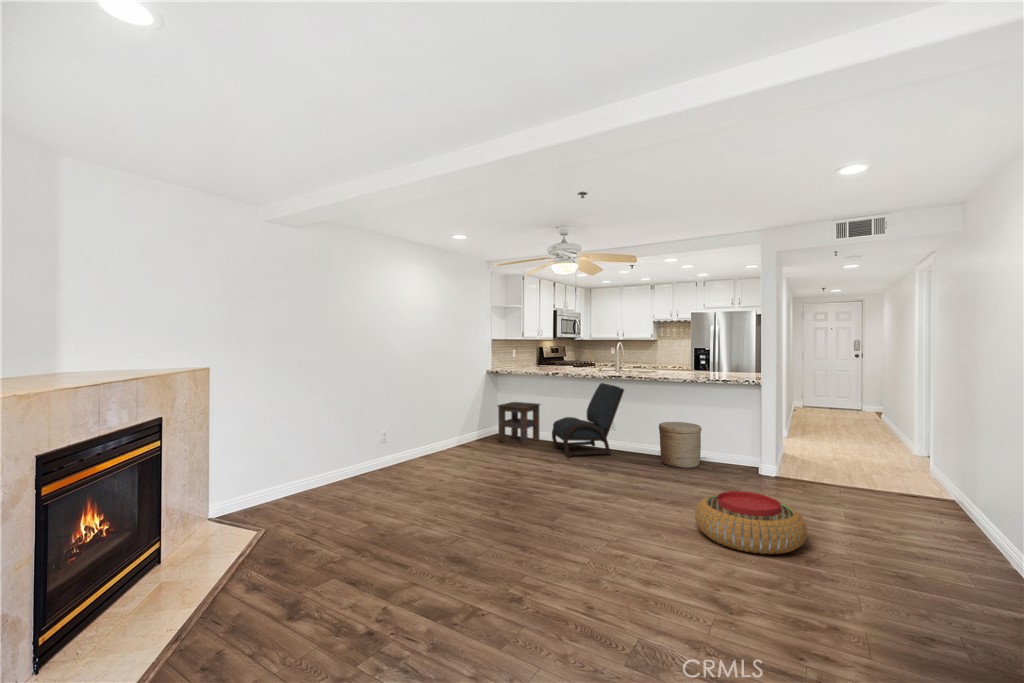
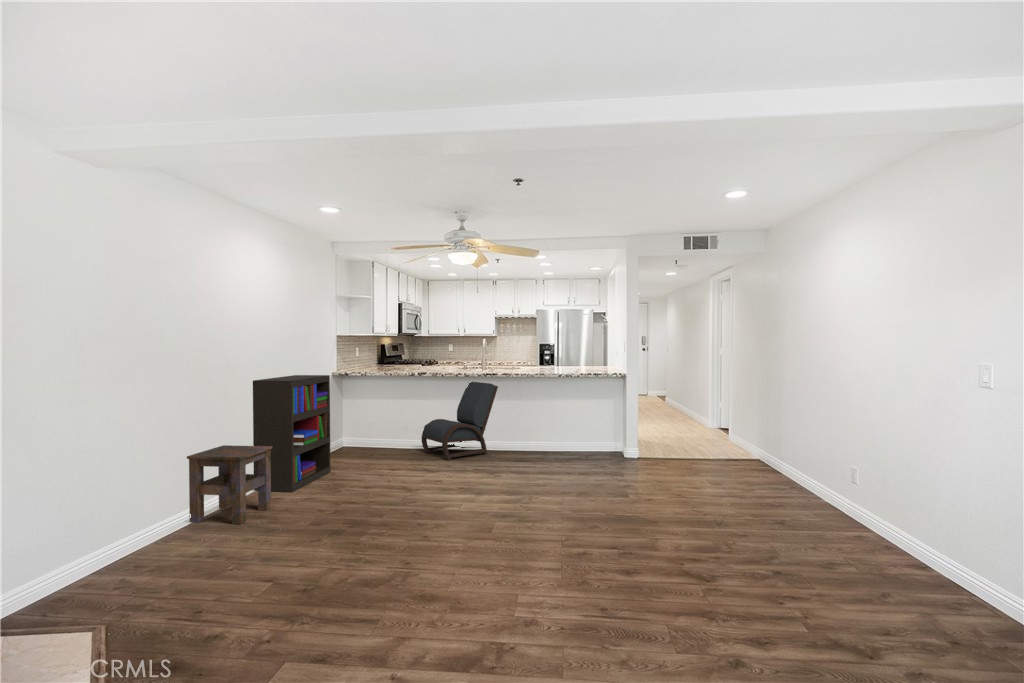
bookshelf: none [391,372,461,471] -> present [253,375,331,492]
side table: present [498,402,540,445] -> present [187,445,272,524]
woven basket: present [659,422,702,468] -> none [535,415,574,458]
pouf: present [695,491,807,554] -> none [608,466,694,512]

